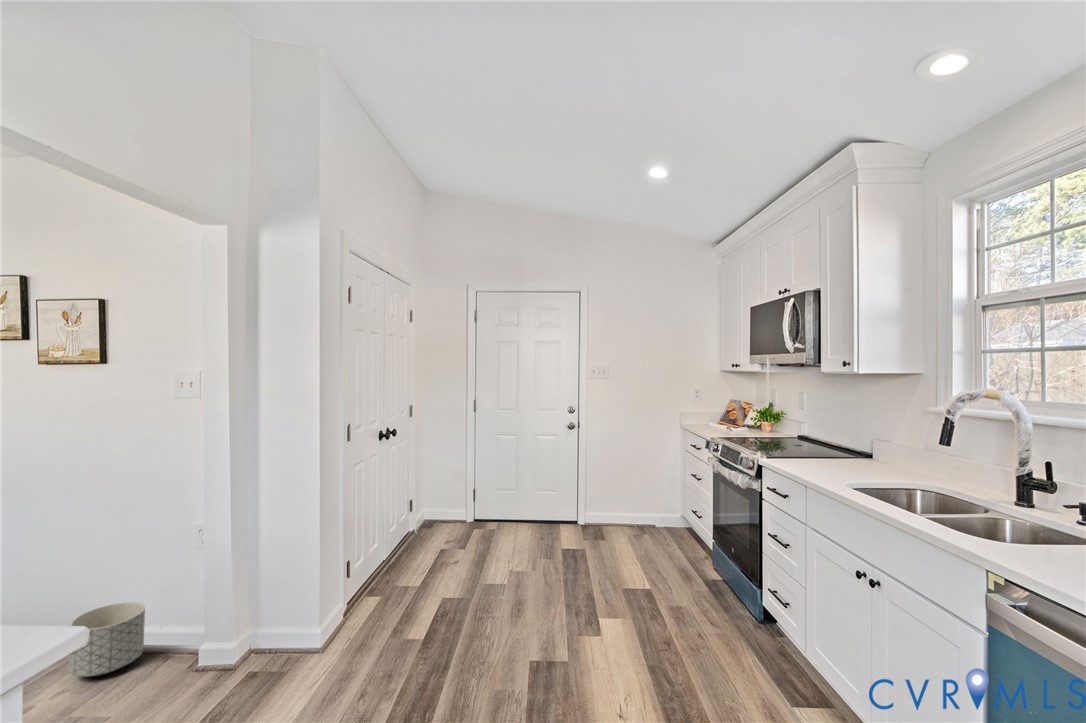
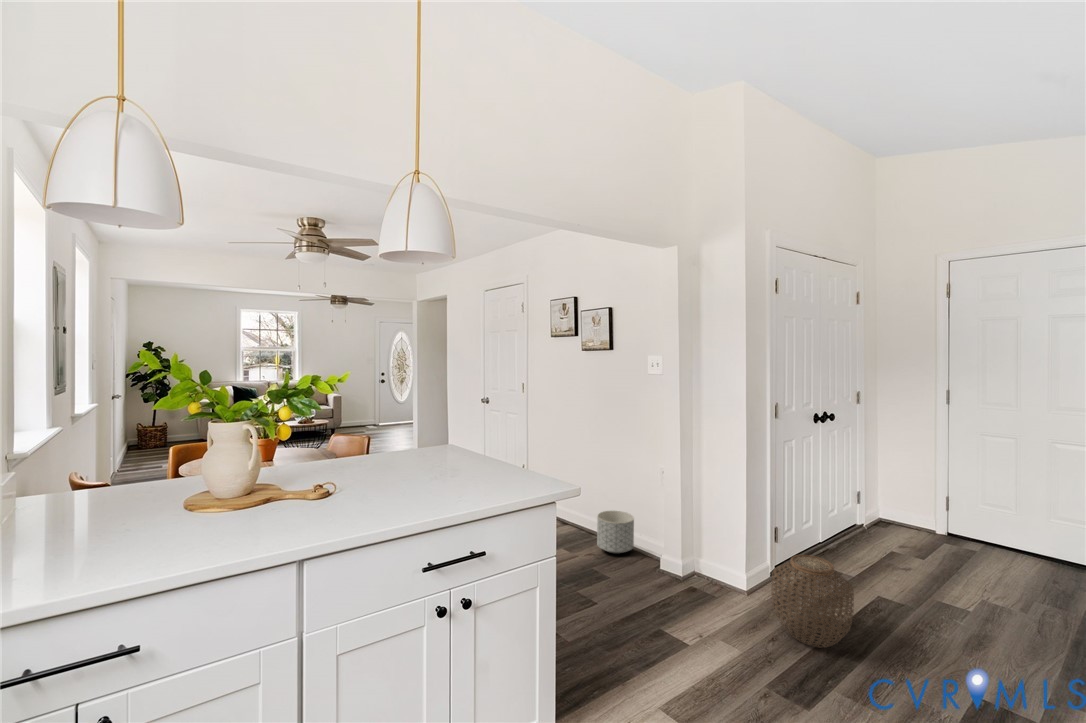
woven basket: none [356,581,438,684] -> present [771,555,854,647]

